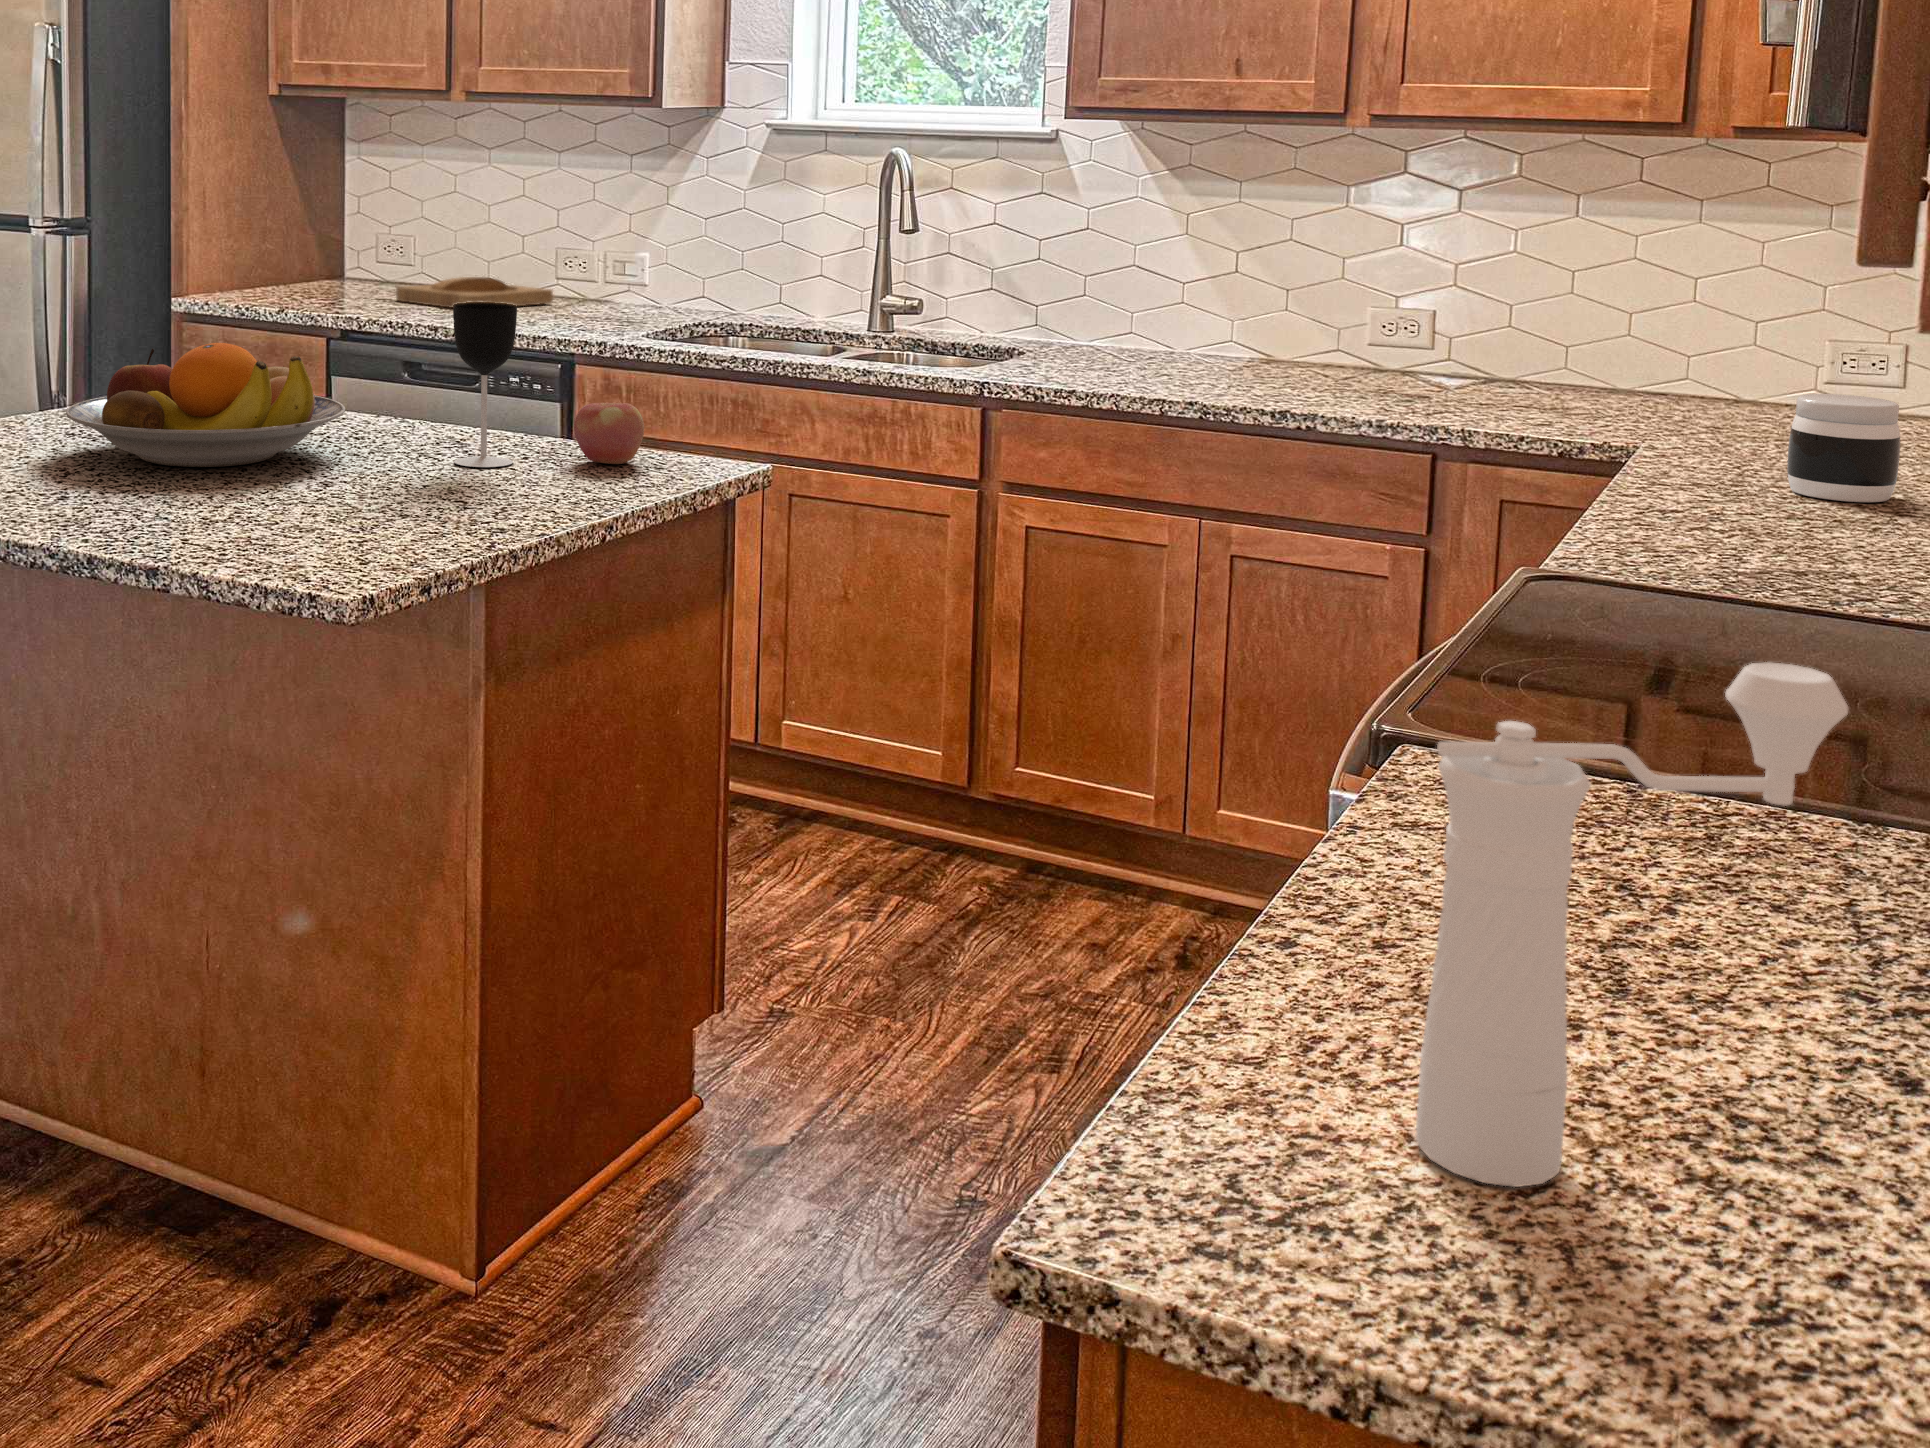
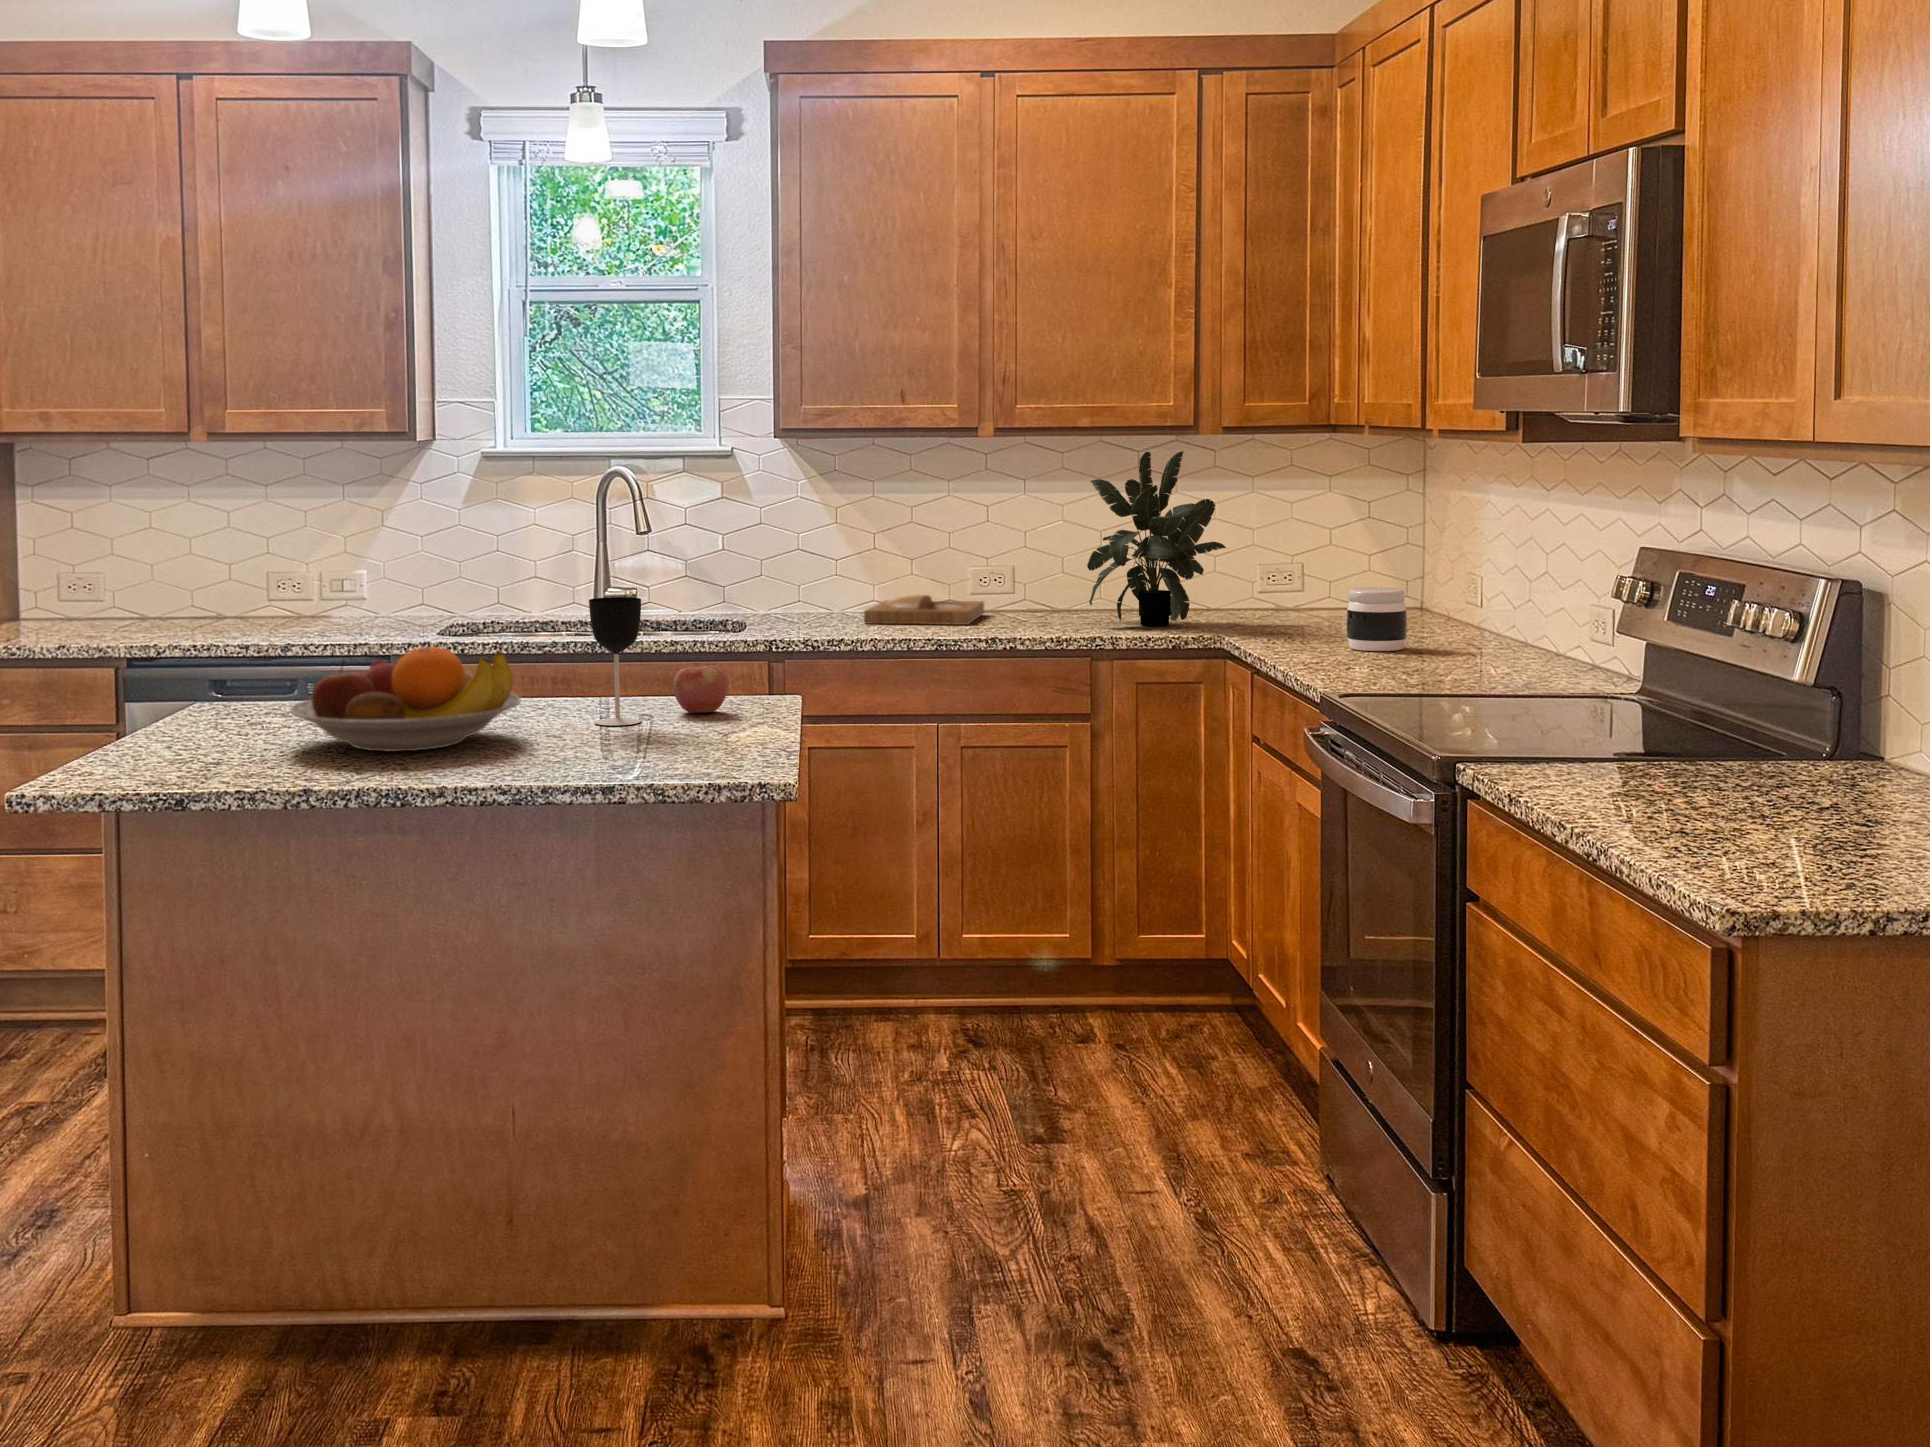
potted plant: none [1466,162,1698,419] -> present [1087,451,1226,626]
tray: present [396,277,553,308] -> present [864,595,984,625]
pepper mill: present [1416,662,1848,1187] -> none [1769,648,1890,871]

